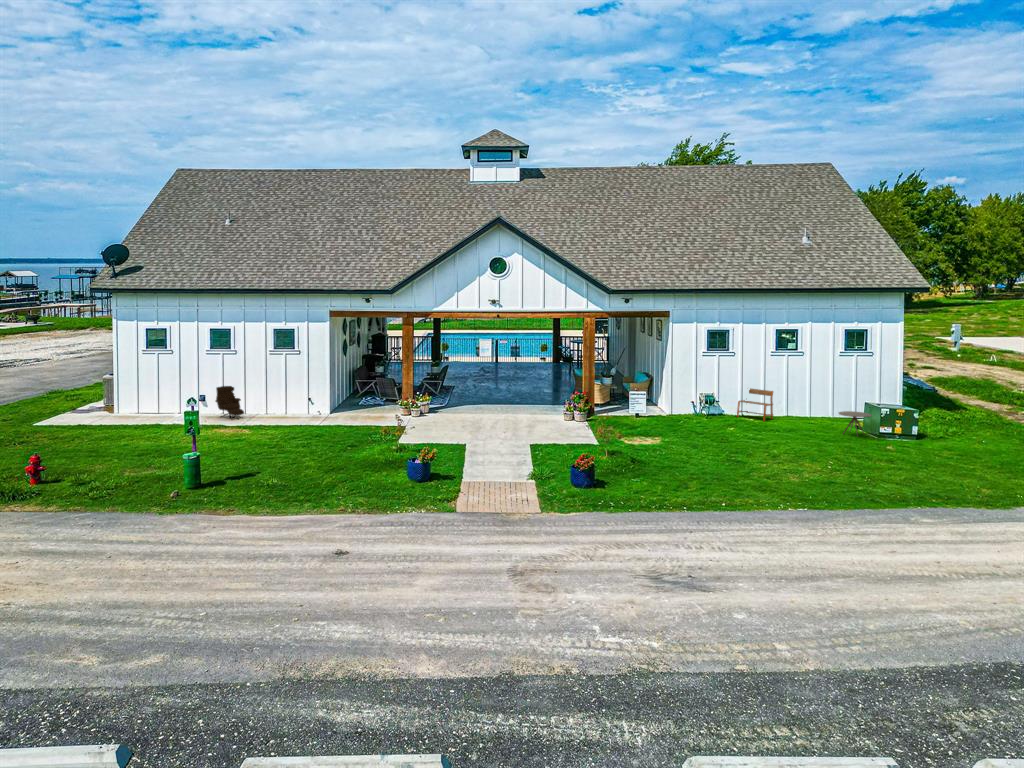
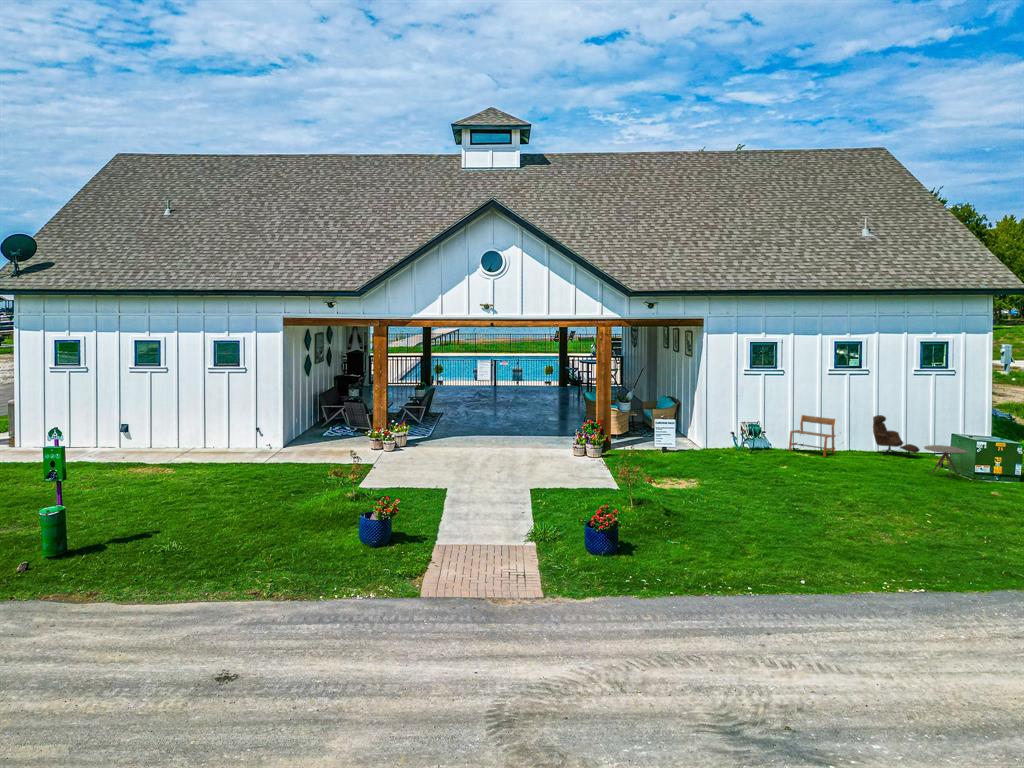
lounge chair: present [216,386,244,418] -> present [873,415,920,458]

